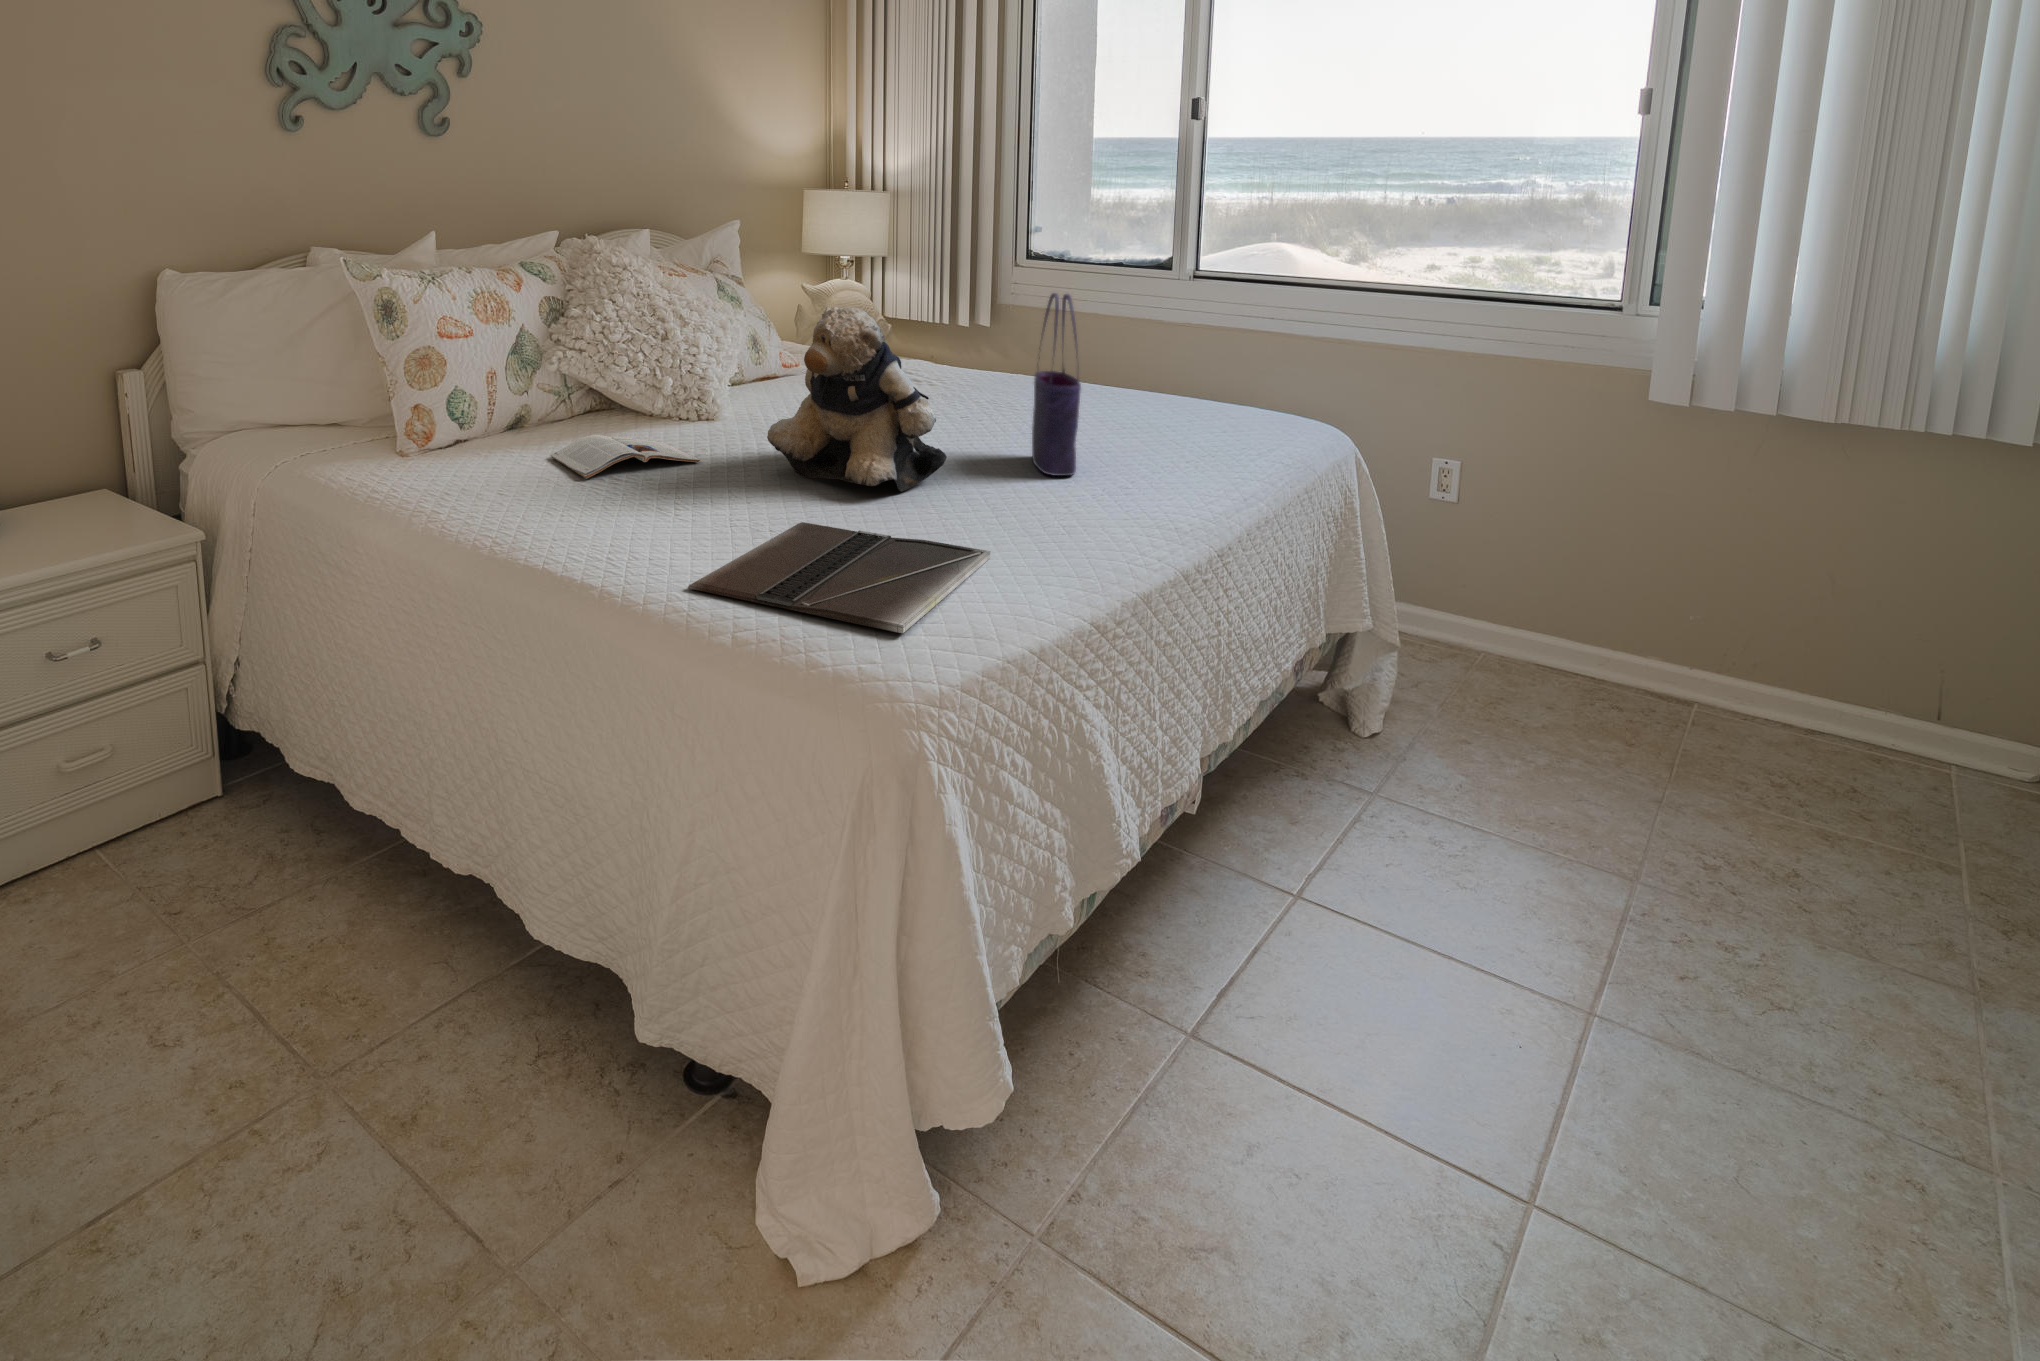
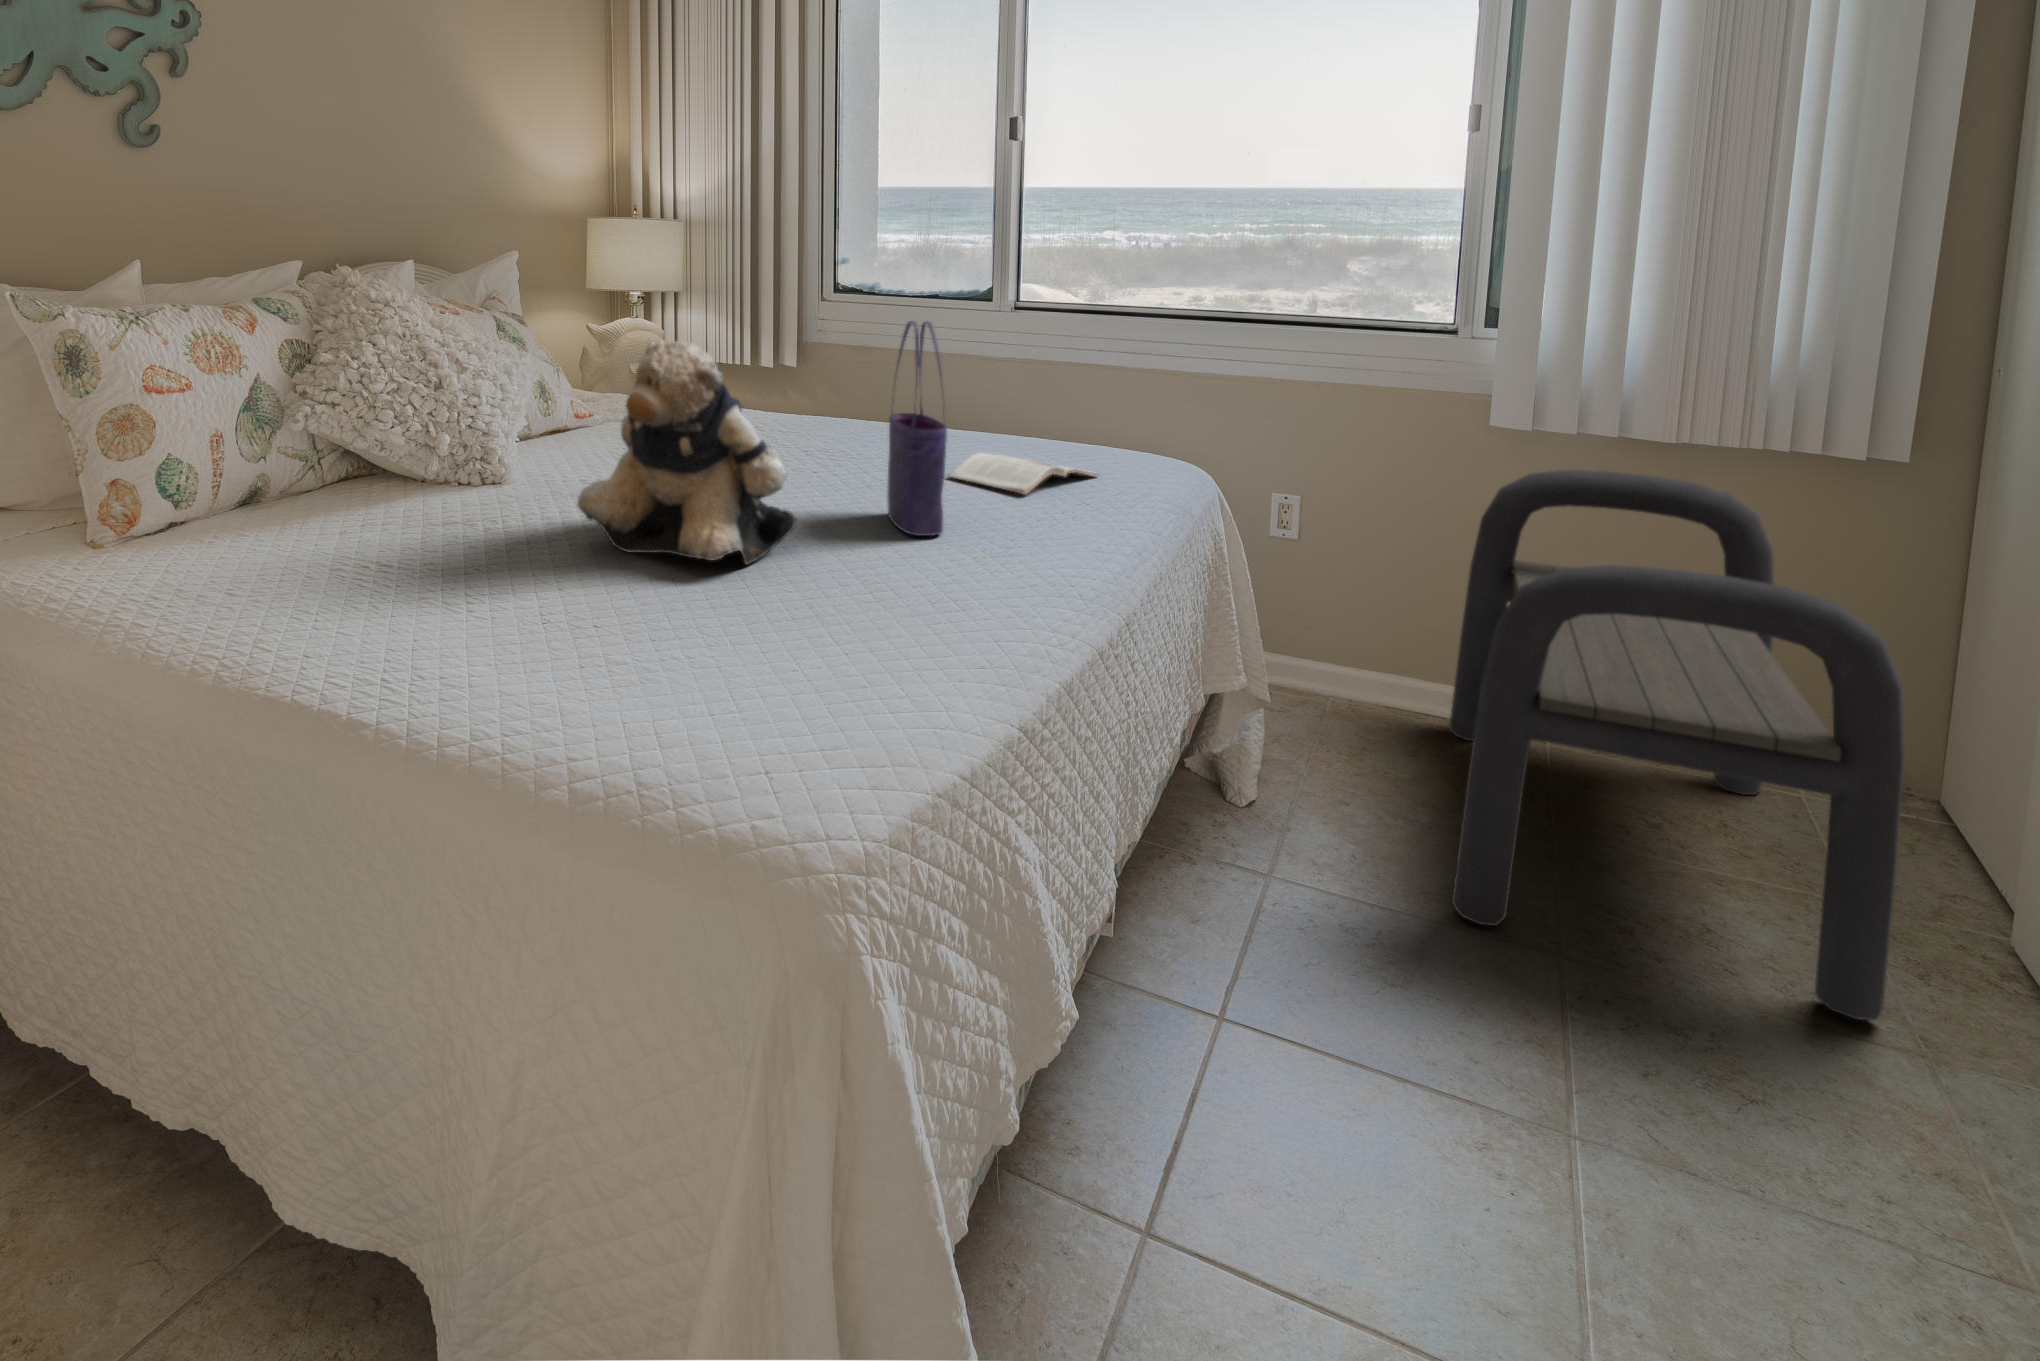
magazine: present [551,435,700,479] -> present [949,453,1099,495]
bench: none [1540,444,1975,957] -> present [1449,470,1905,1020]
laptop: present [689,522,990,634] -> none [498,612,877,766]

